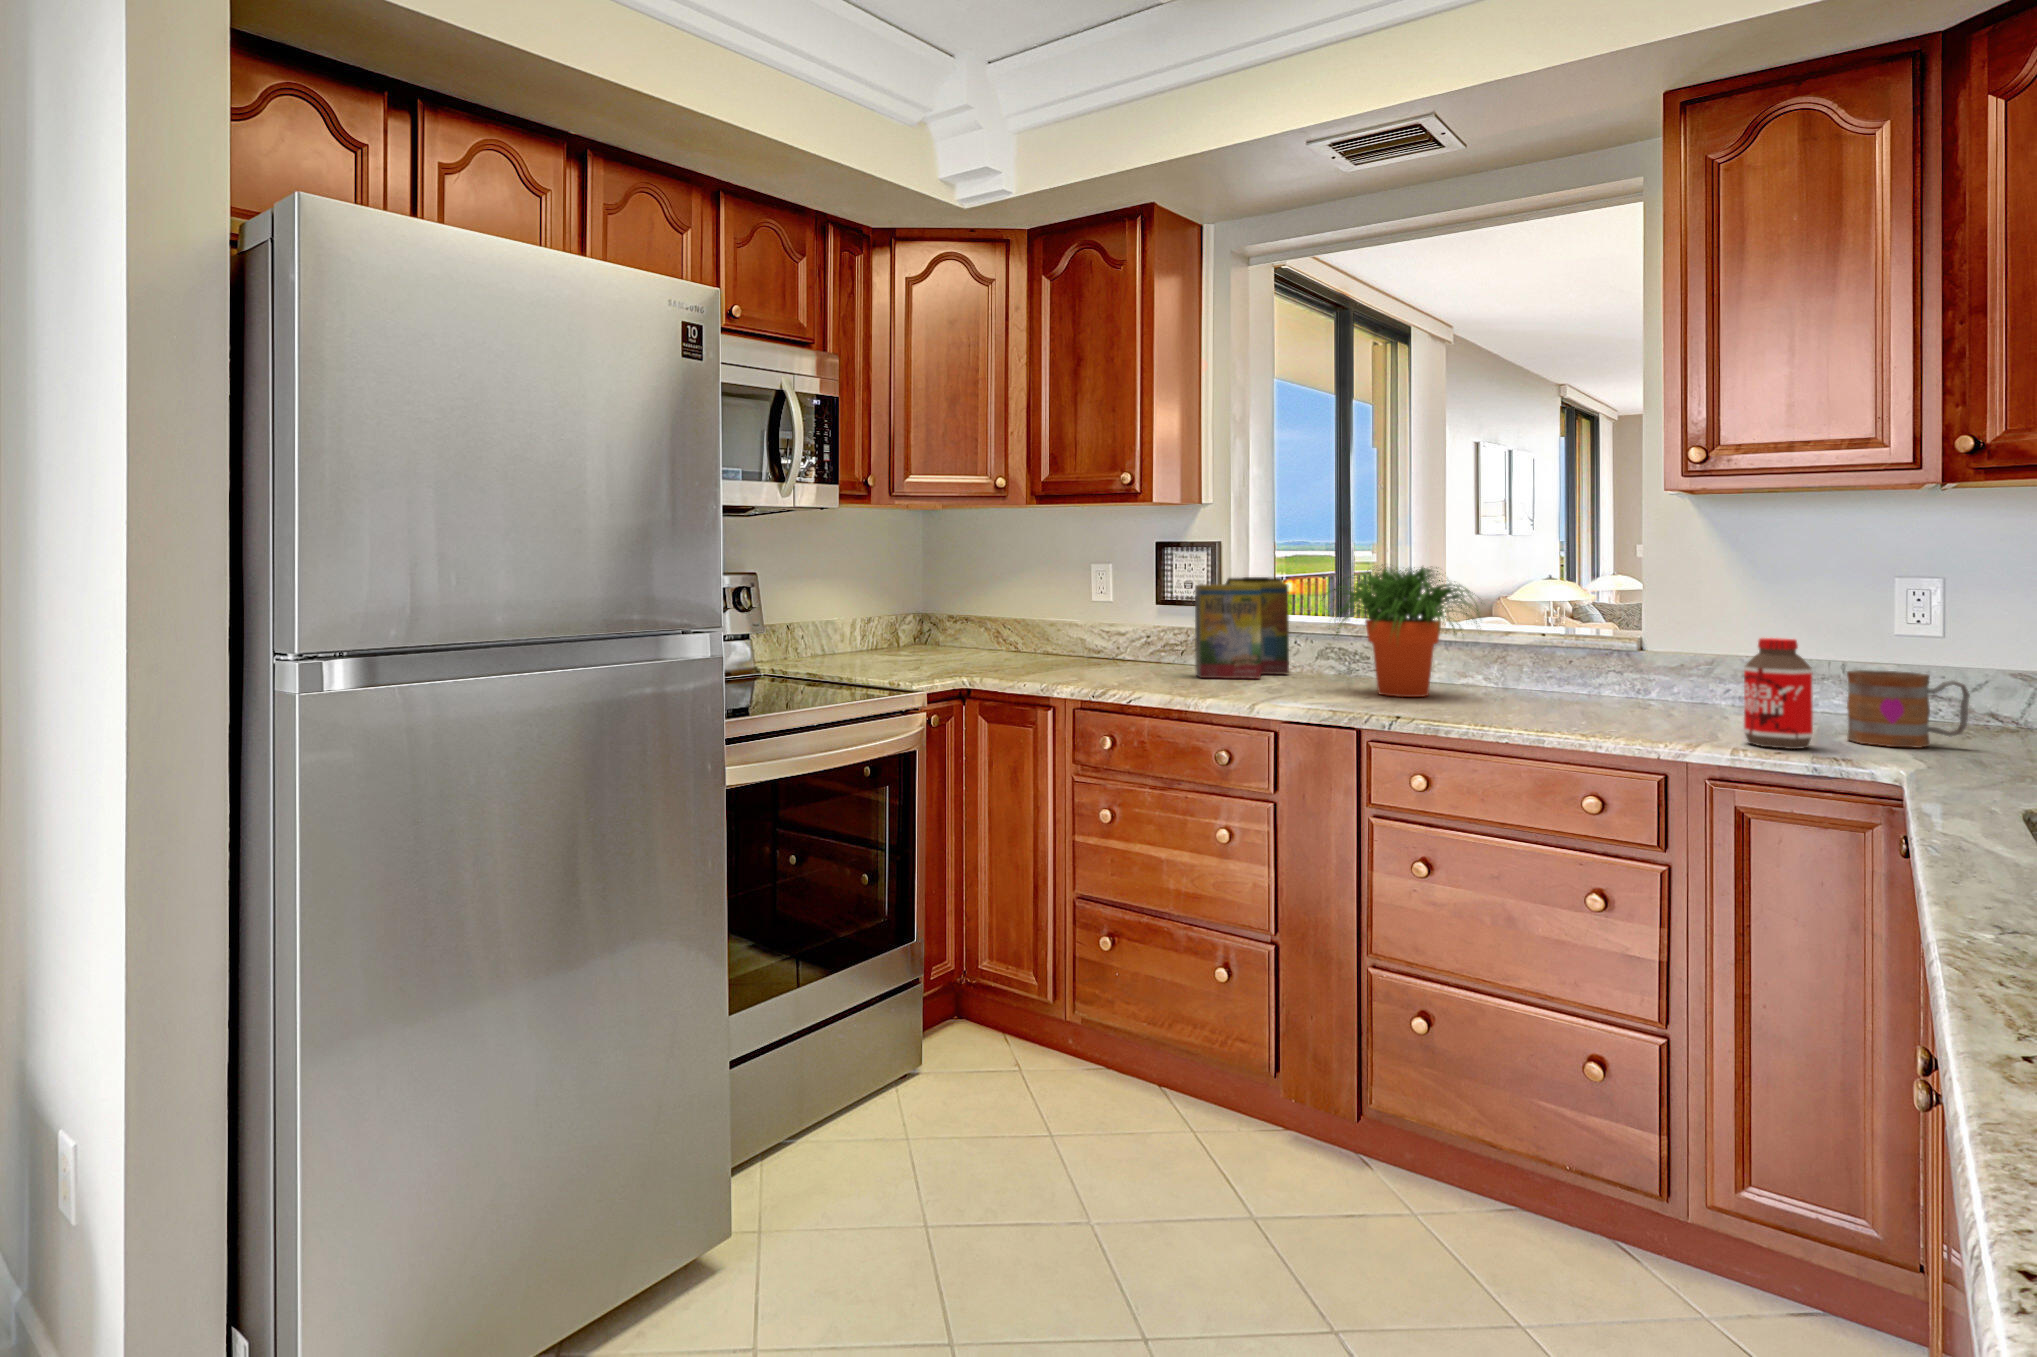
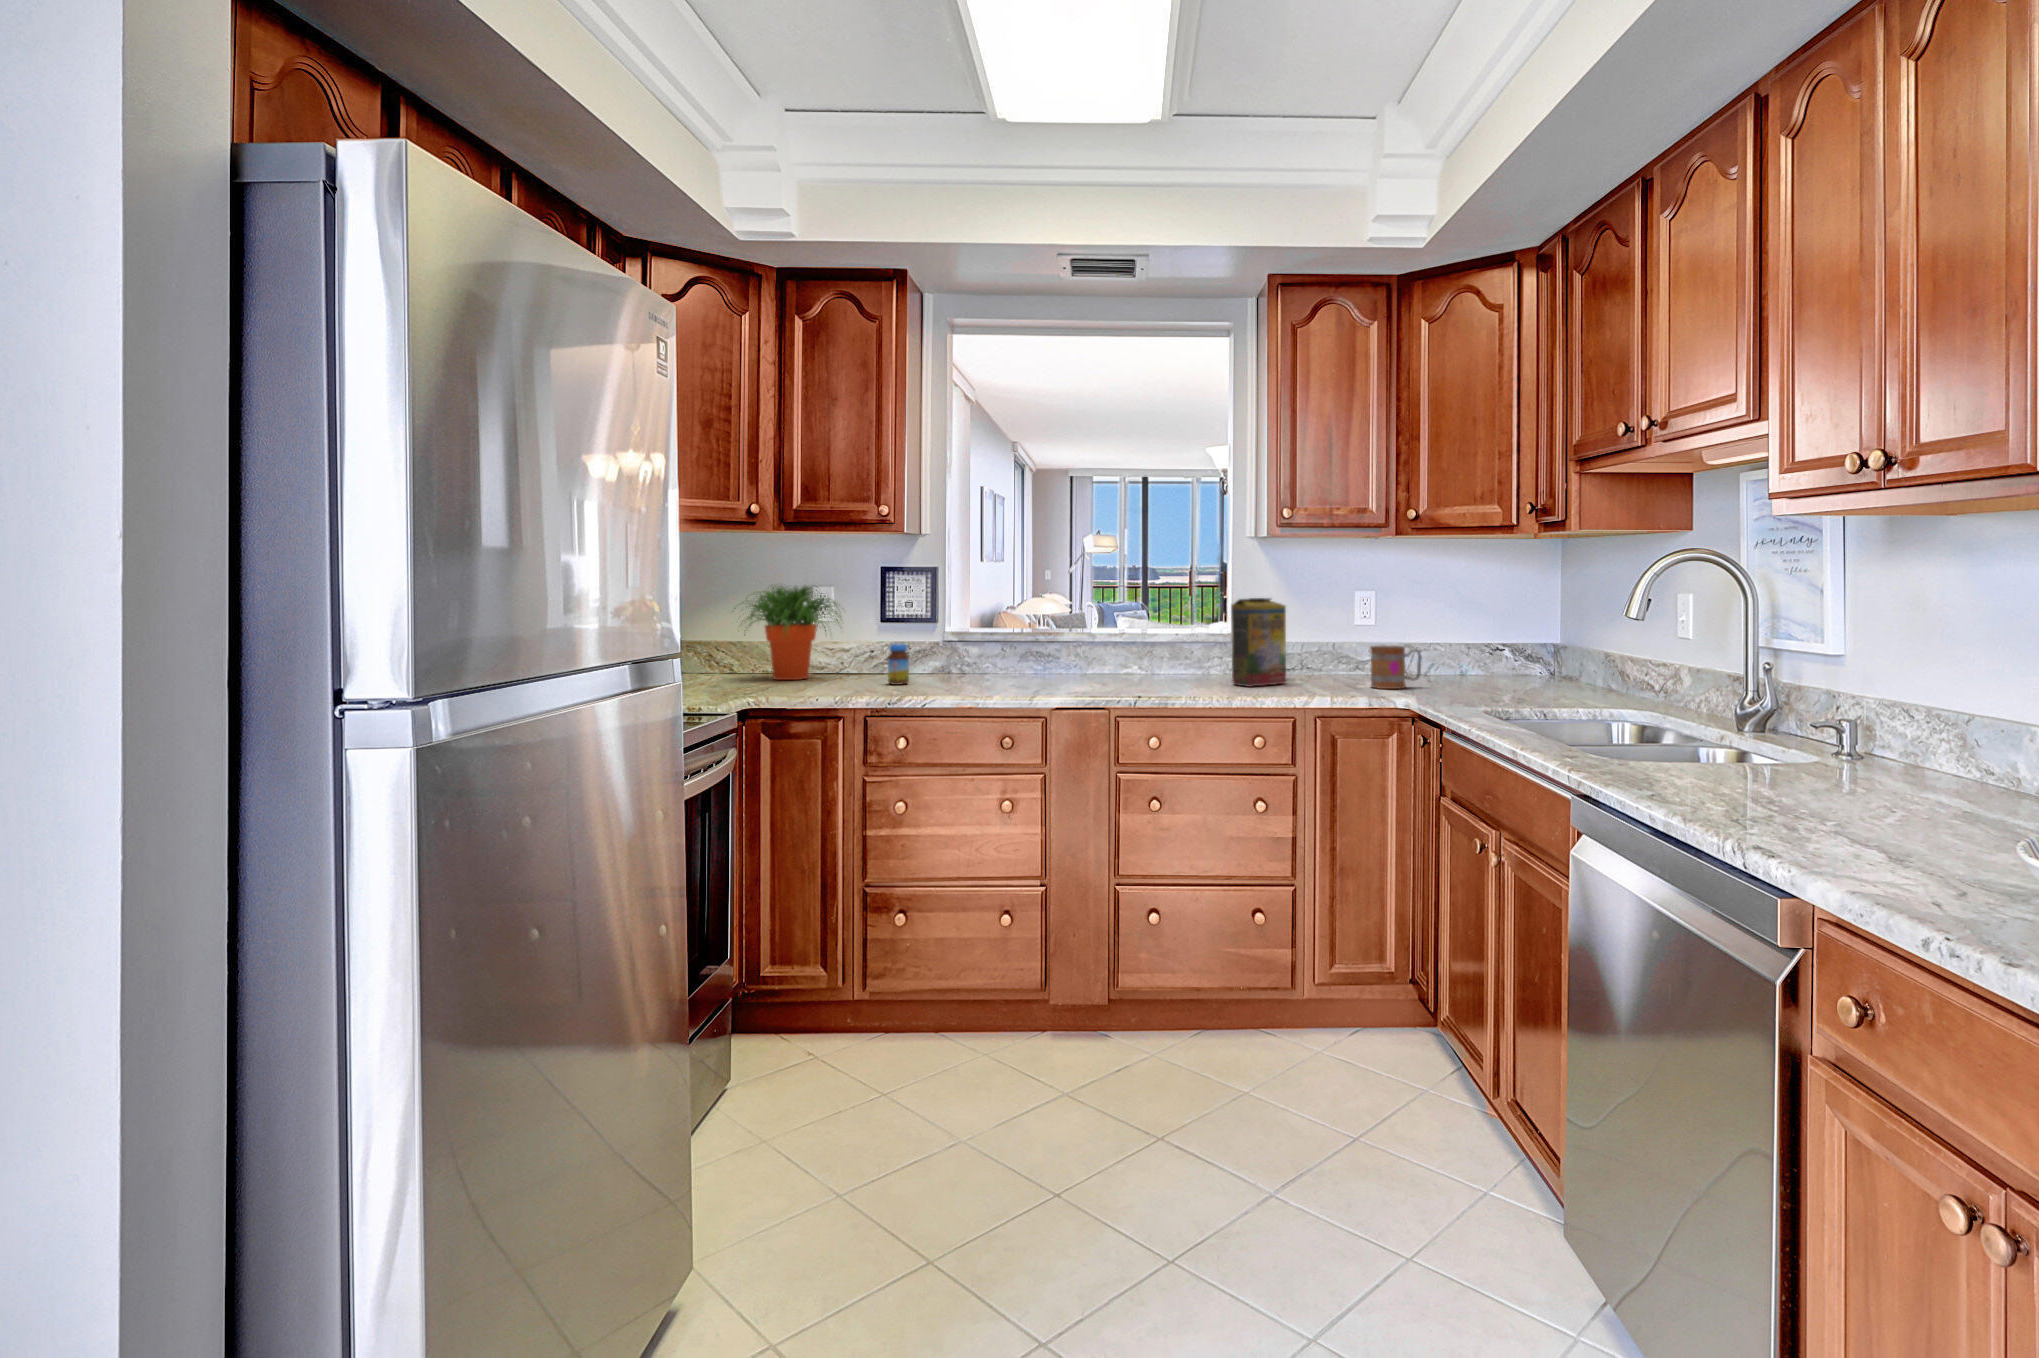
potted plant: present [1323,564,1480,697] -> present [734,585,842,680]
cereal box: present [1195,577,1289,679] -> present [1231,598,1286,687]
jar: none [1129,631,1154,677] -> present [888,644,909,685]
bottle: present [1744,638,1813,749] -> none [1336,628,1371,694]

